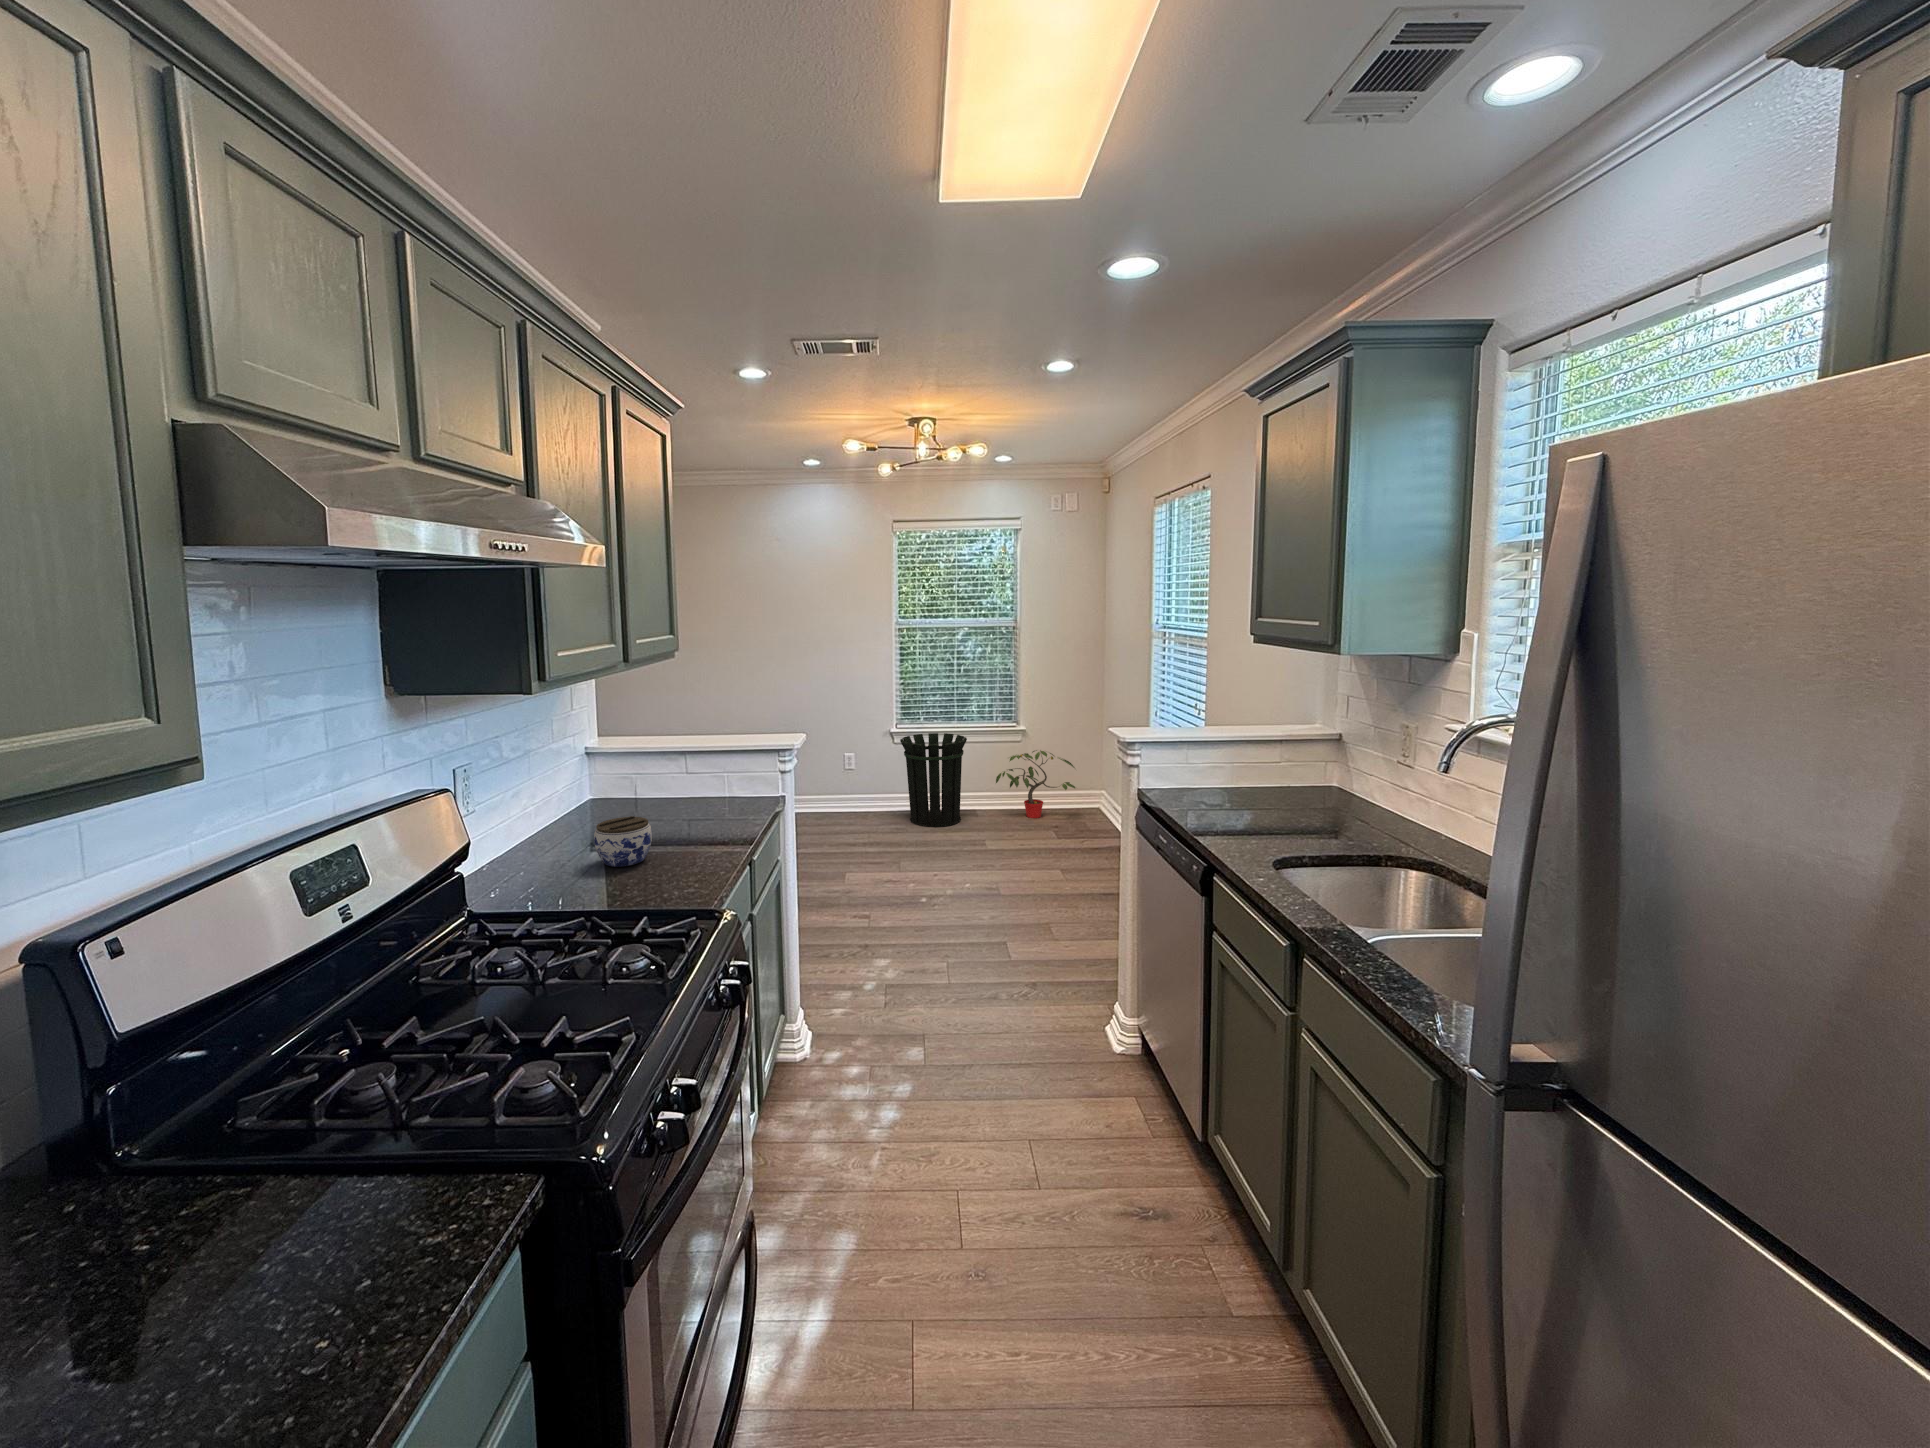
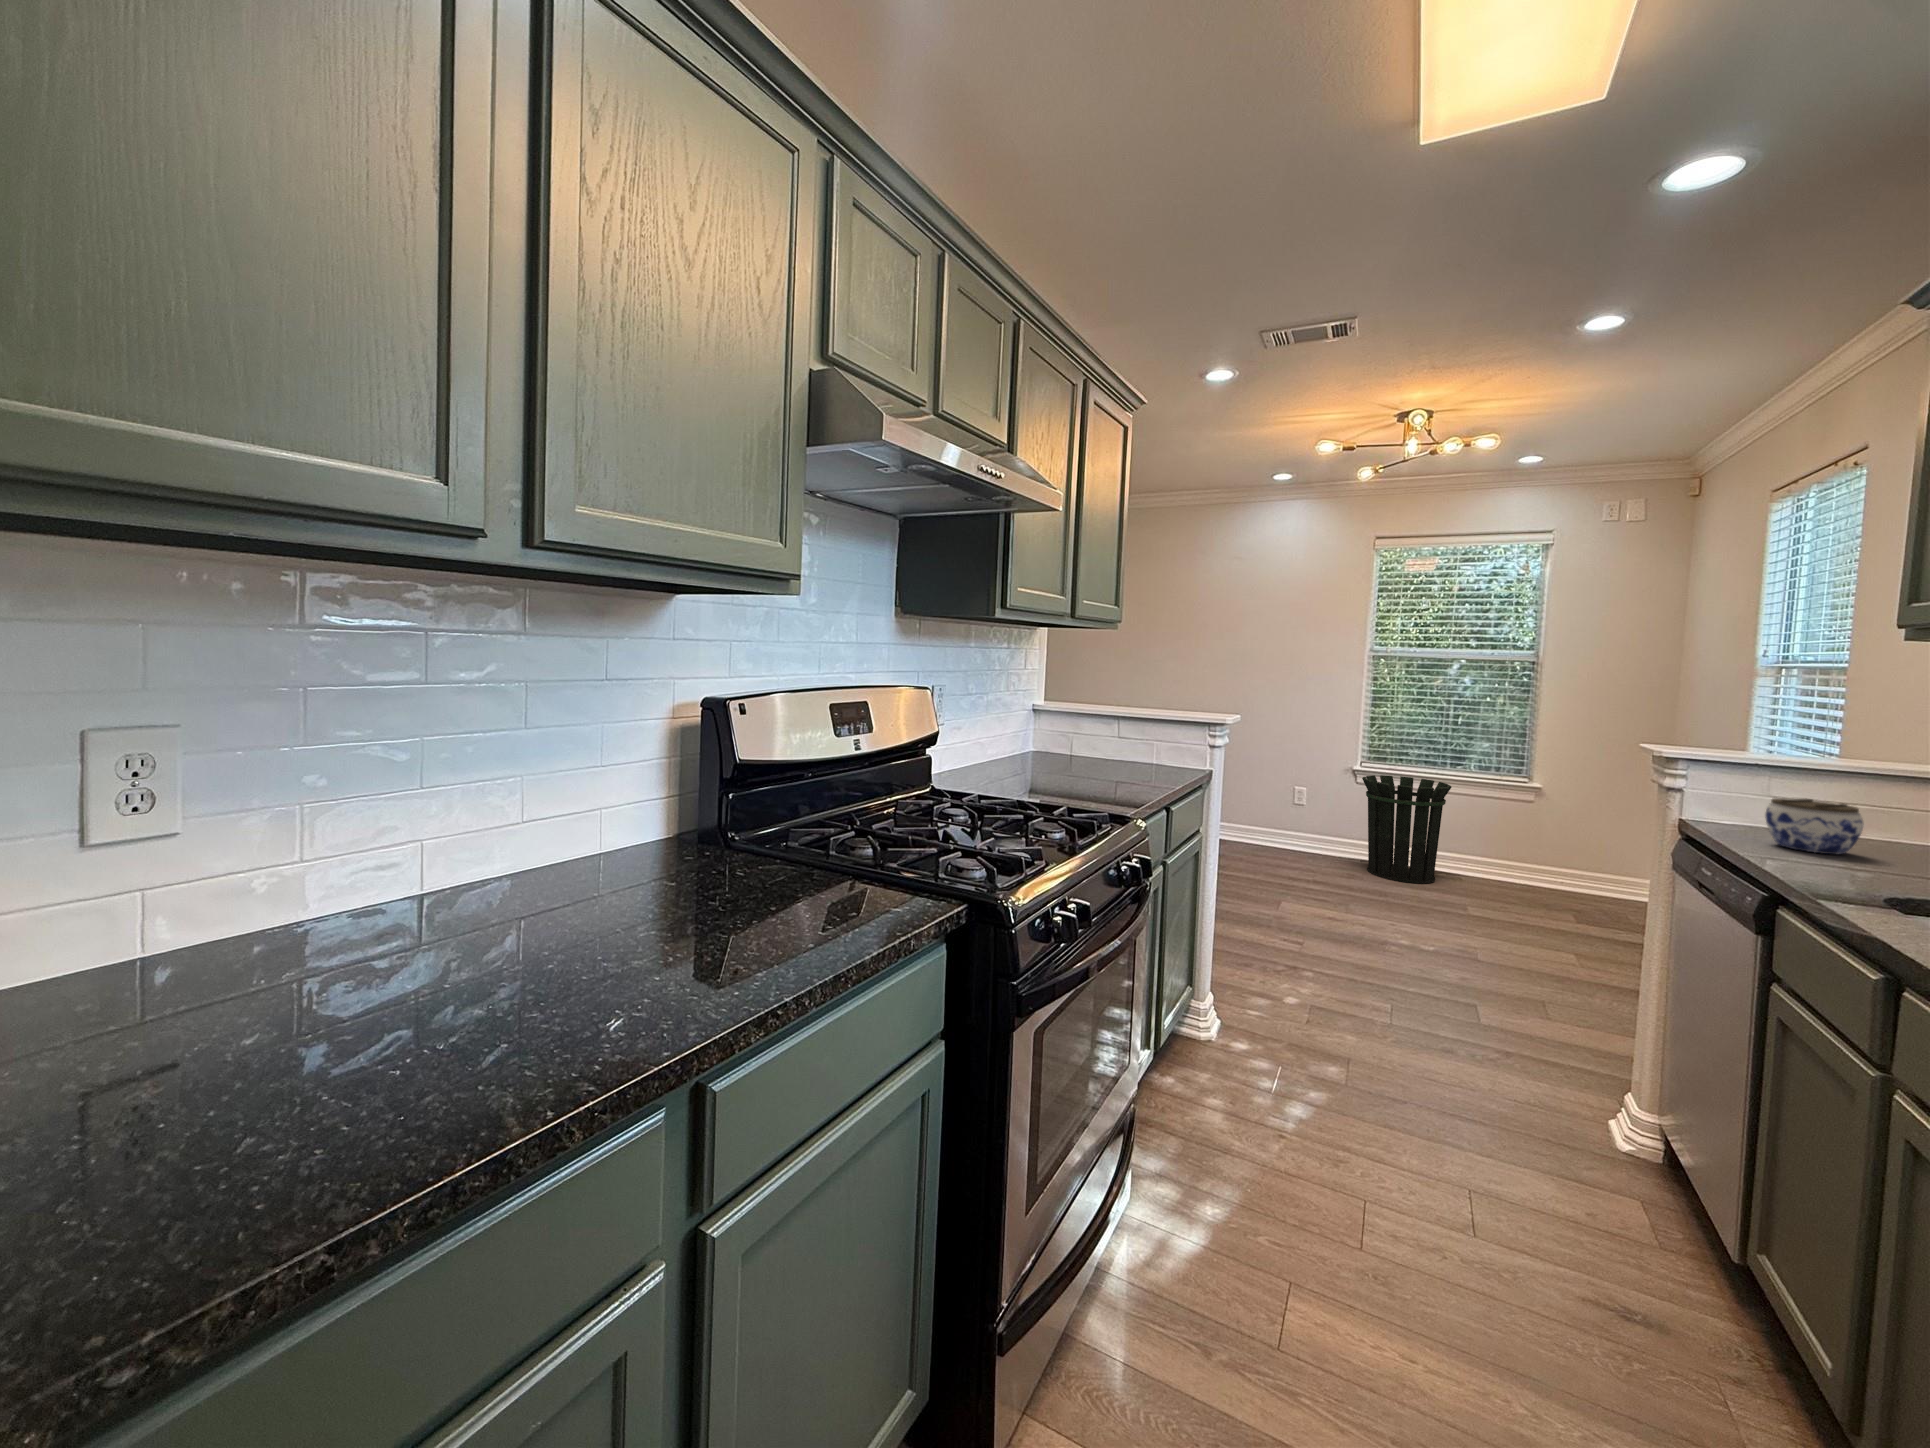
potted plant: present [996,750,1076,818] -> none [1488,815,1619,898]
jar: present [594,816,652,867] -> present [1765,798,1863,854]

